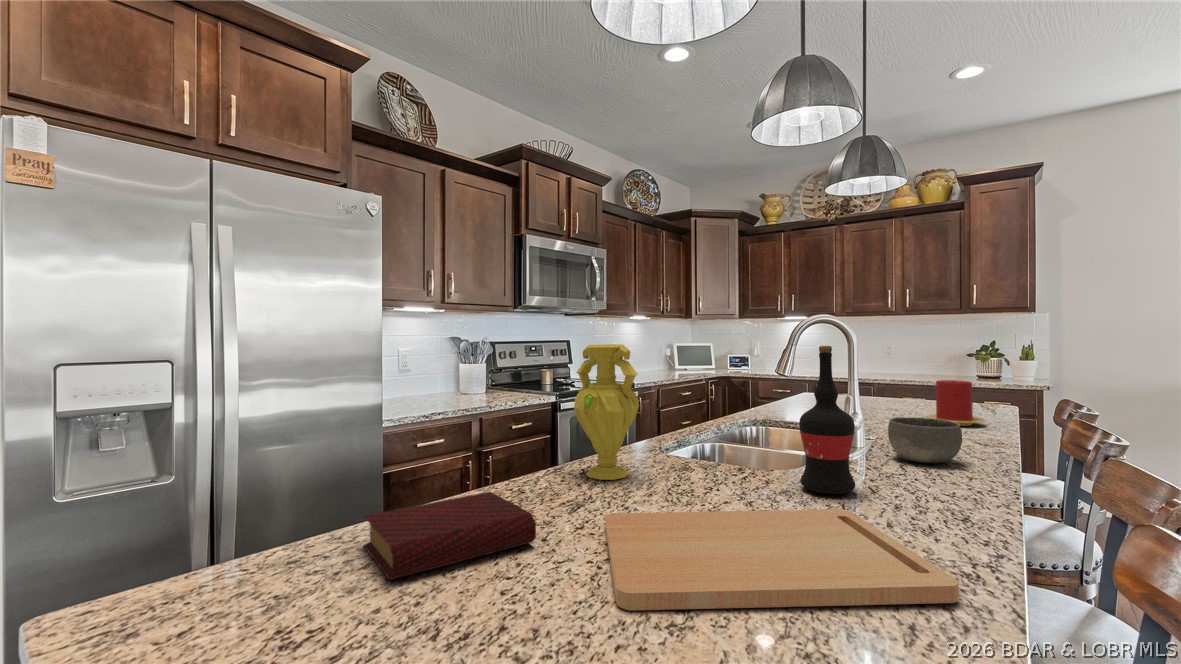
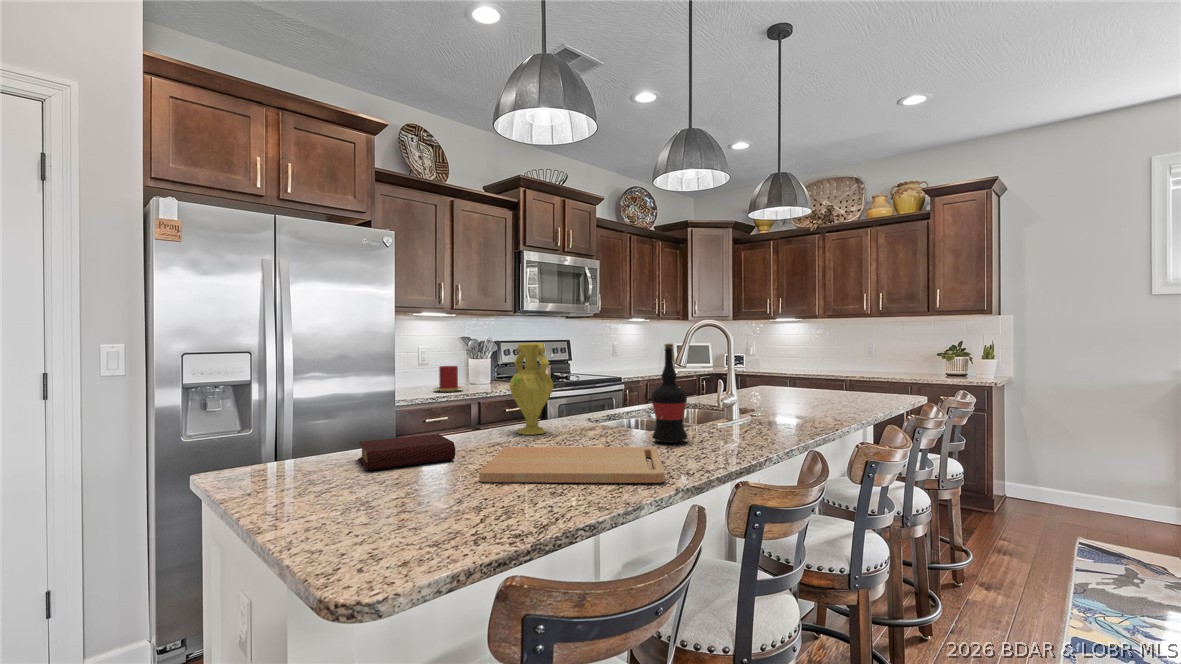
candle: present [925,380,985,426] -> present [434,366,463,392]
bowl: present [888,417,962,463] -> none [745,397,794,429]

